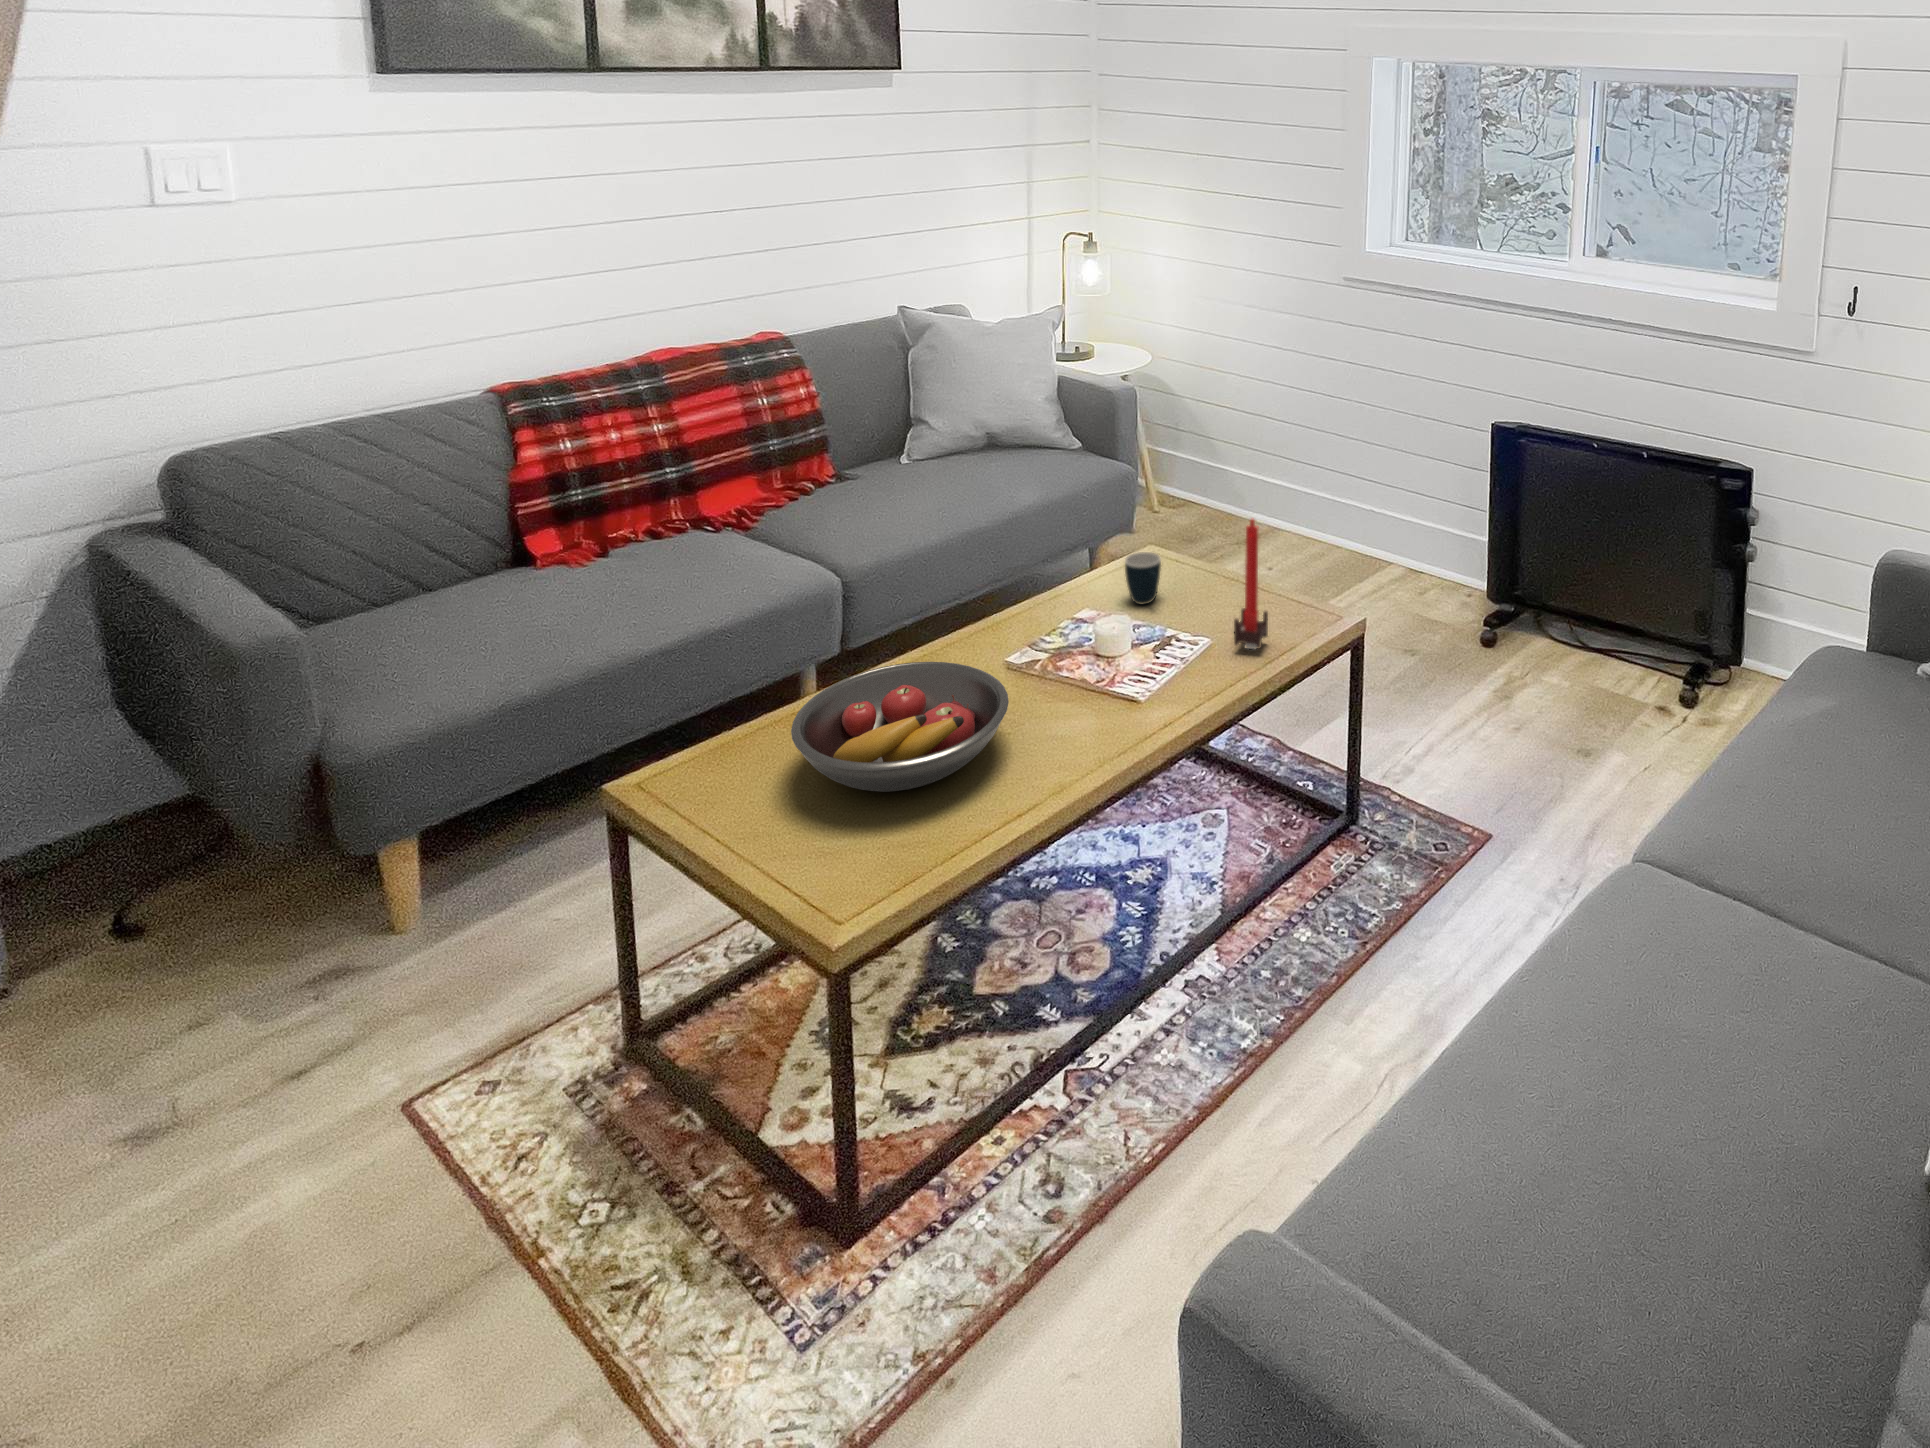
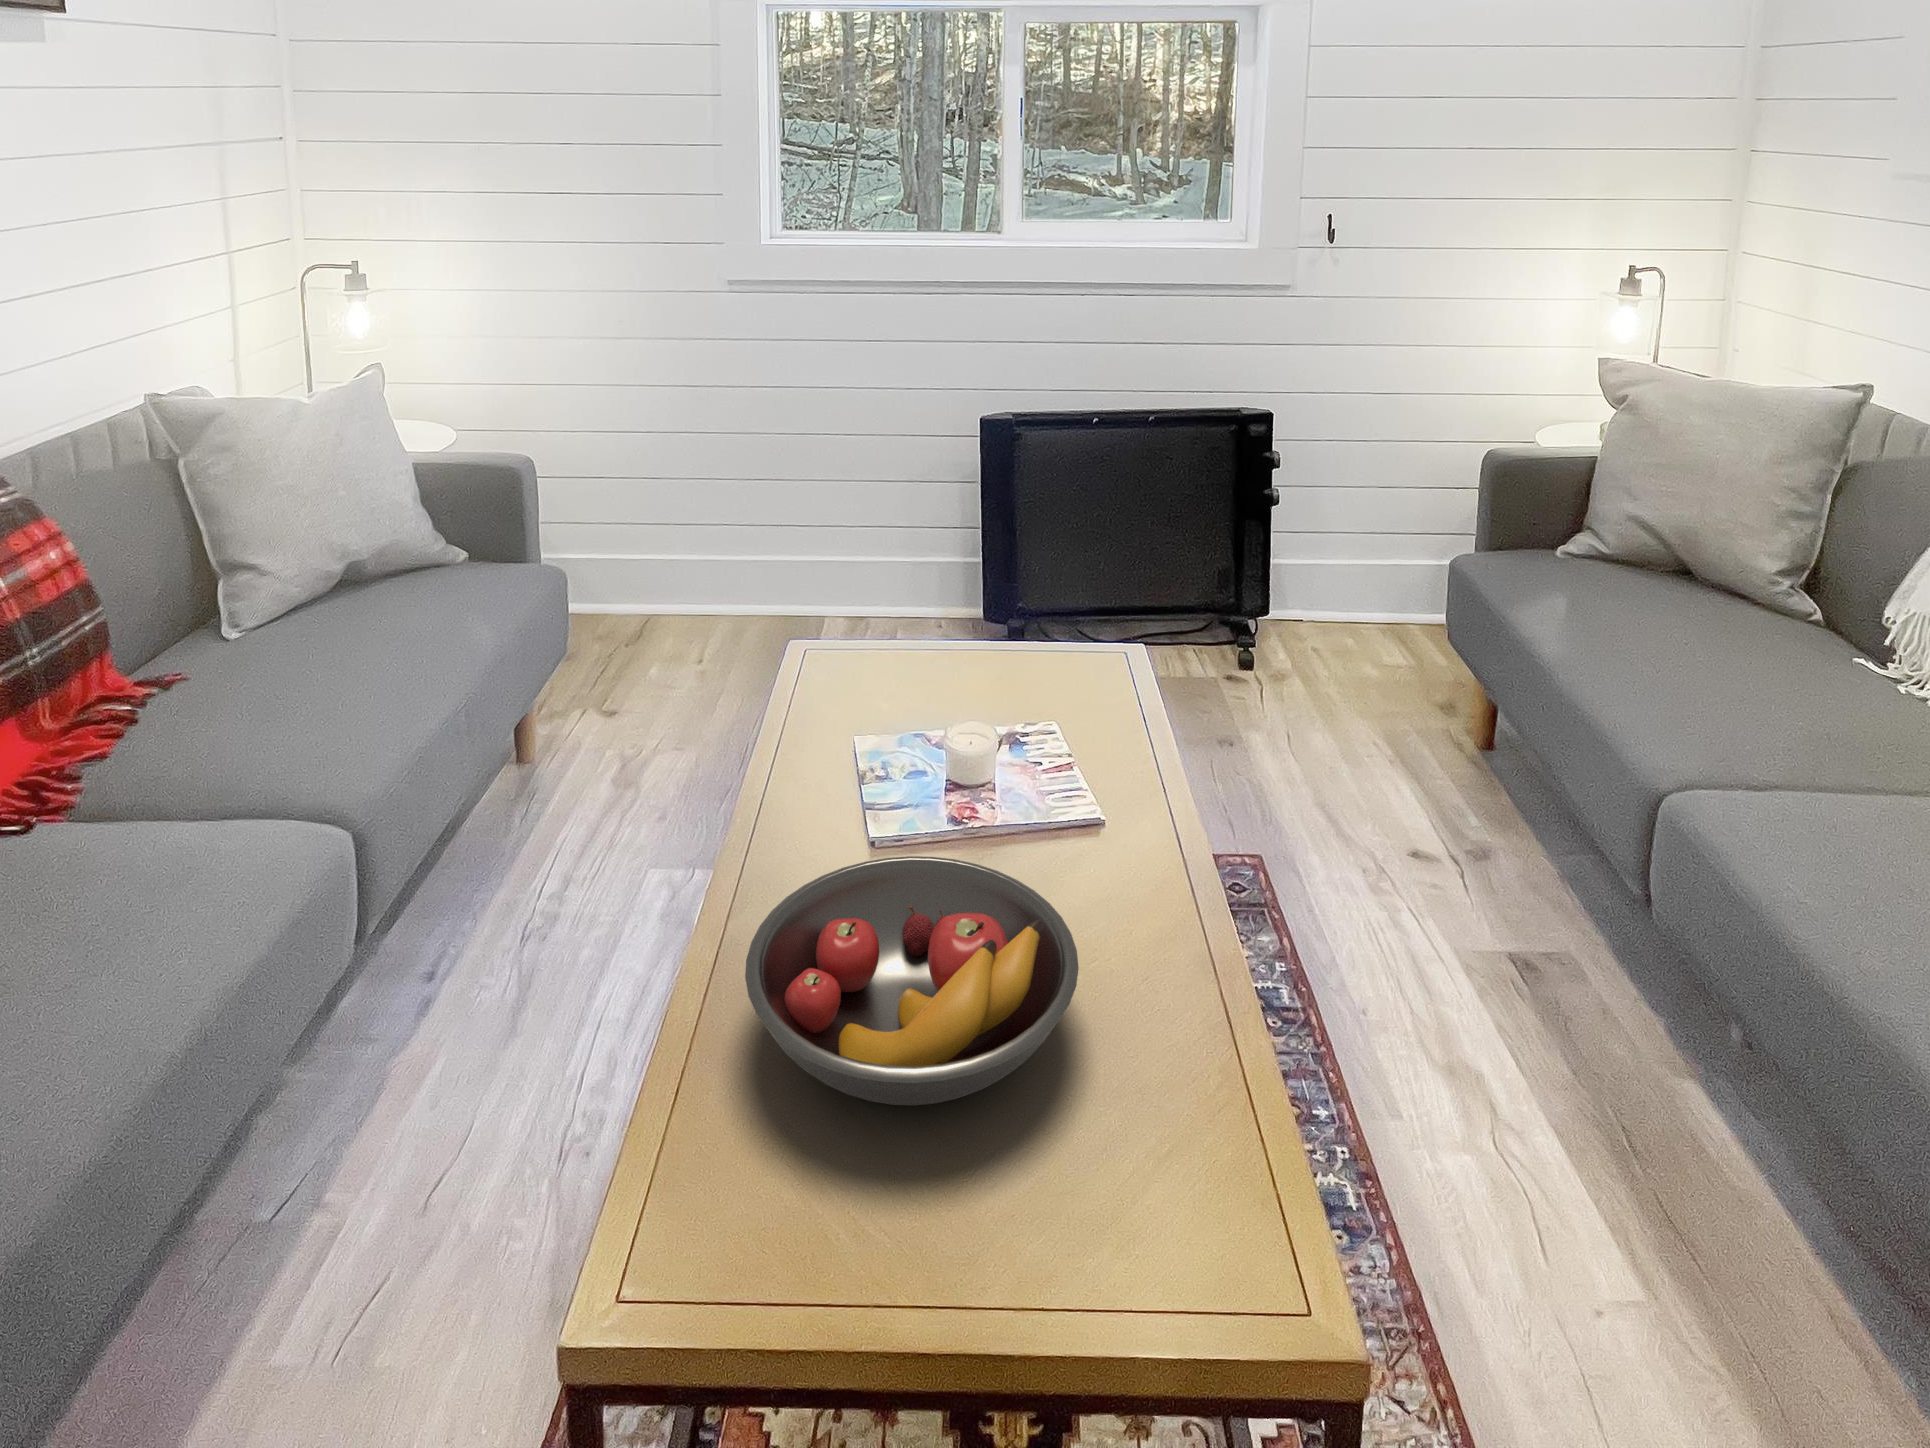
candle: present [1234,519,1268,650] -> none [1048,551,1097,722]
mug: present [1125,552,1161,604] -> none [837,642,902,716]

